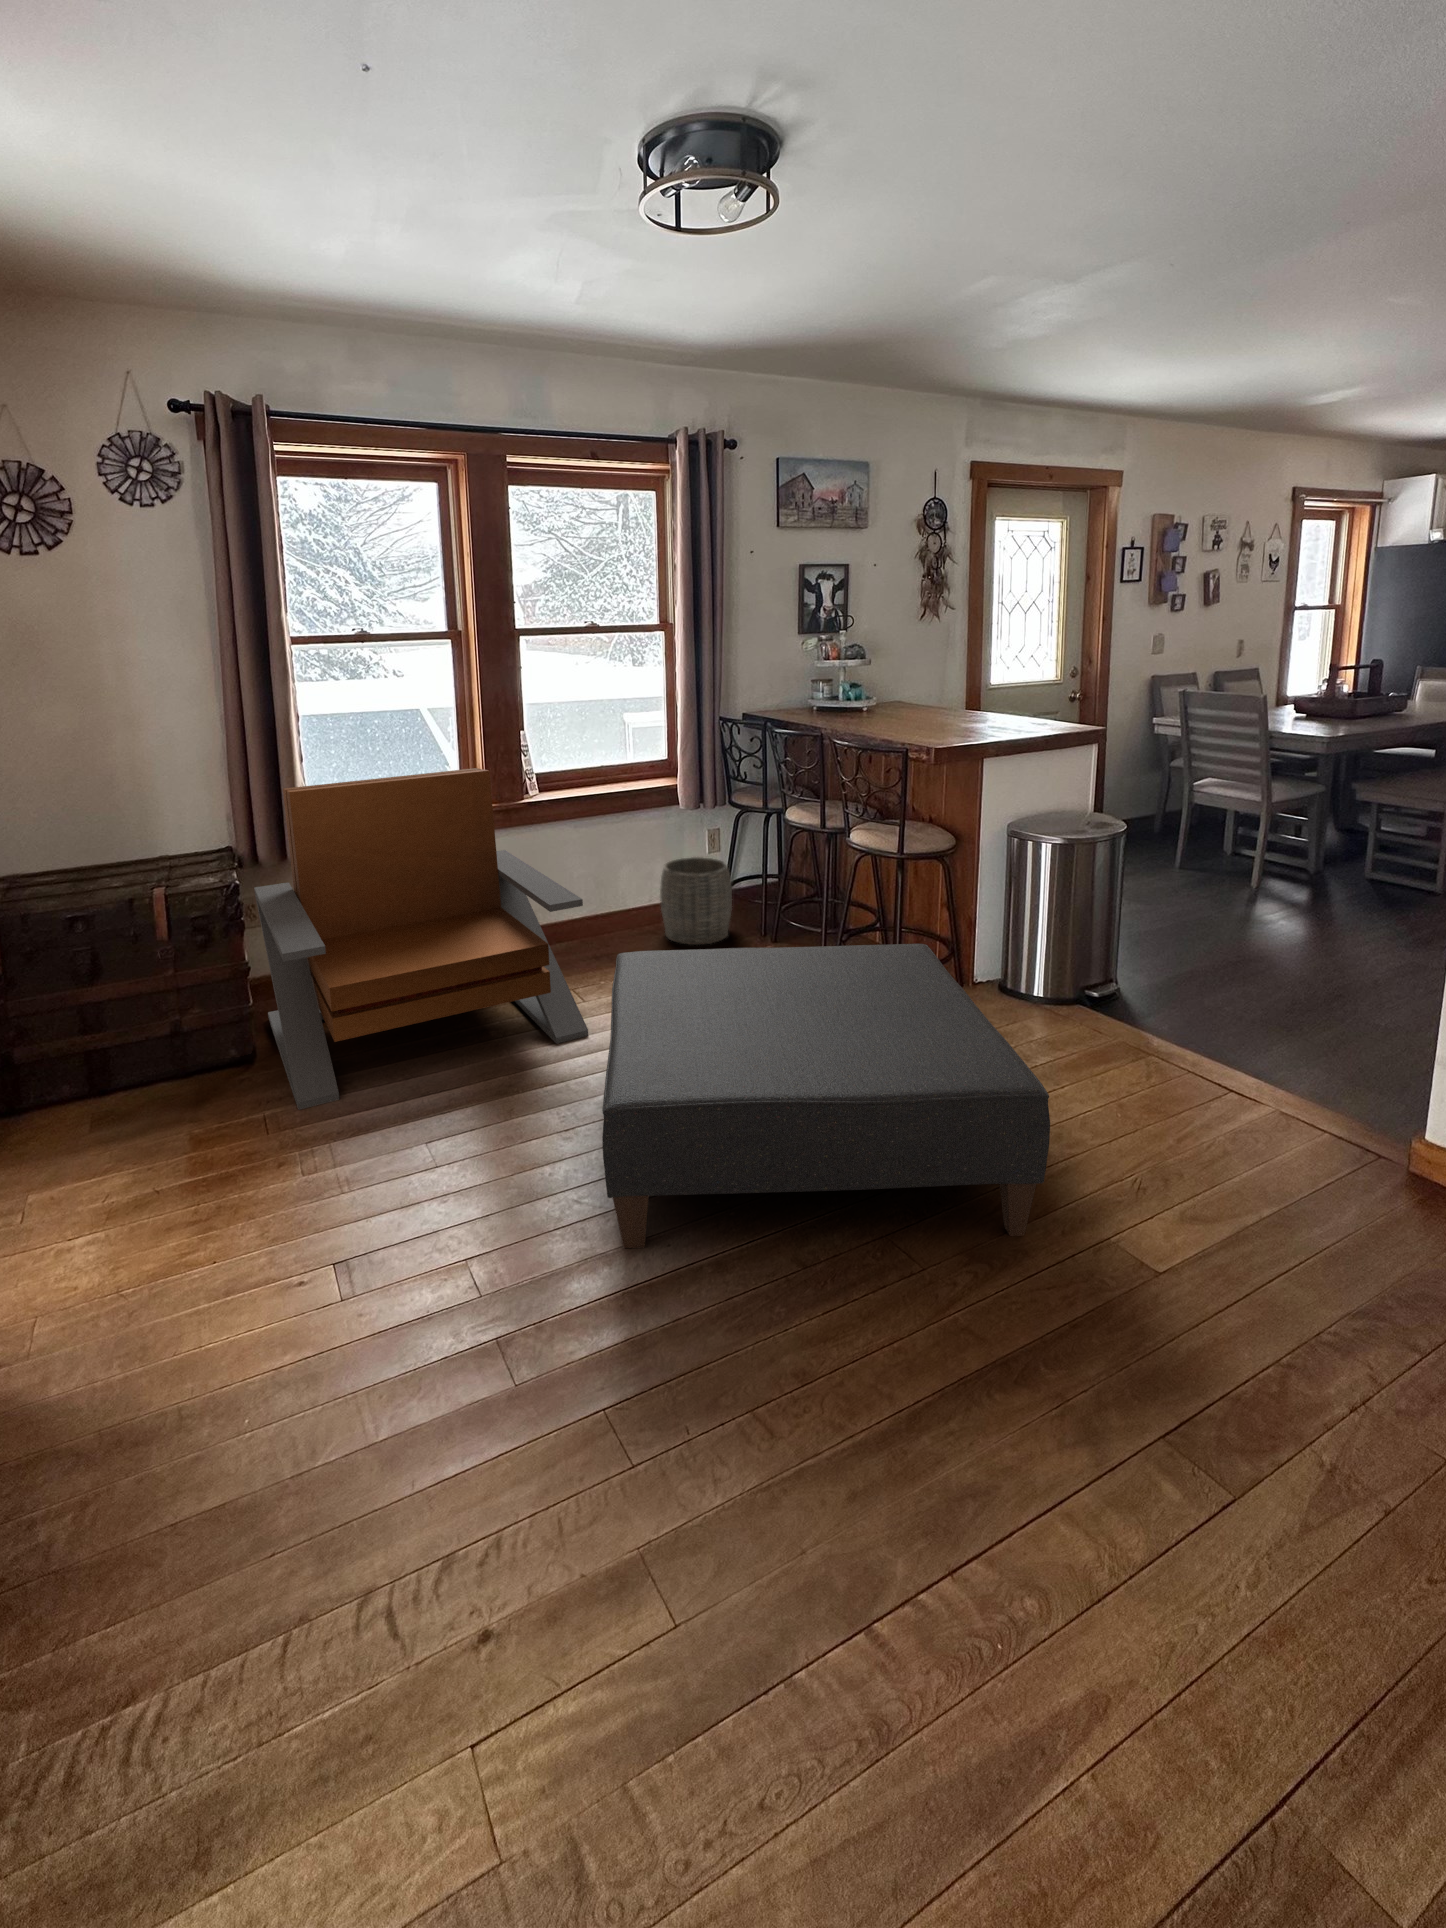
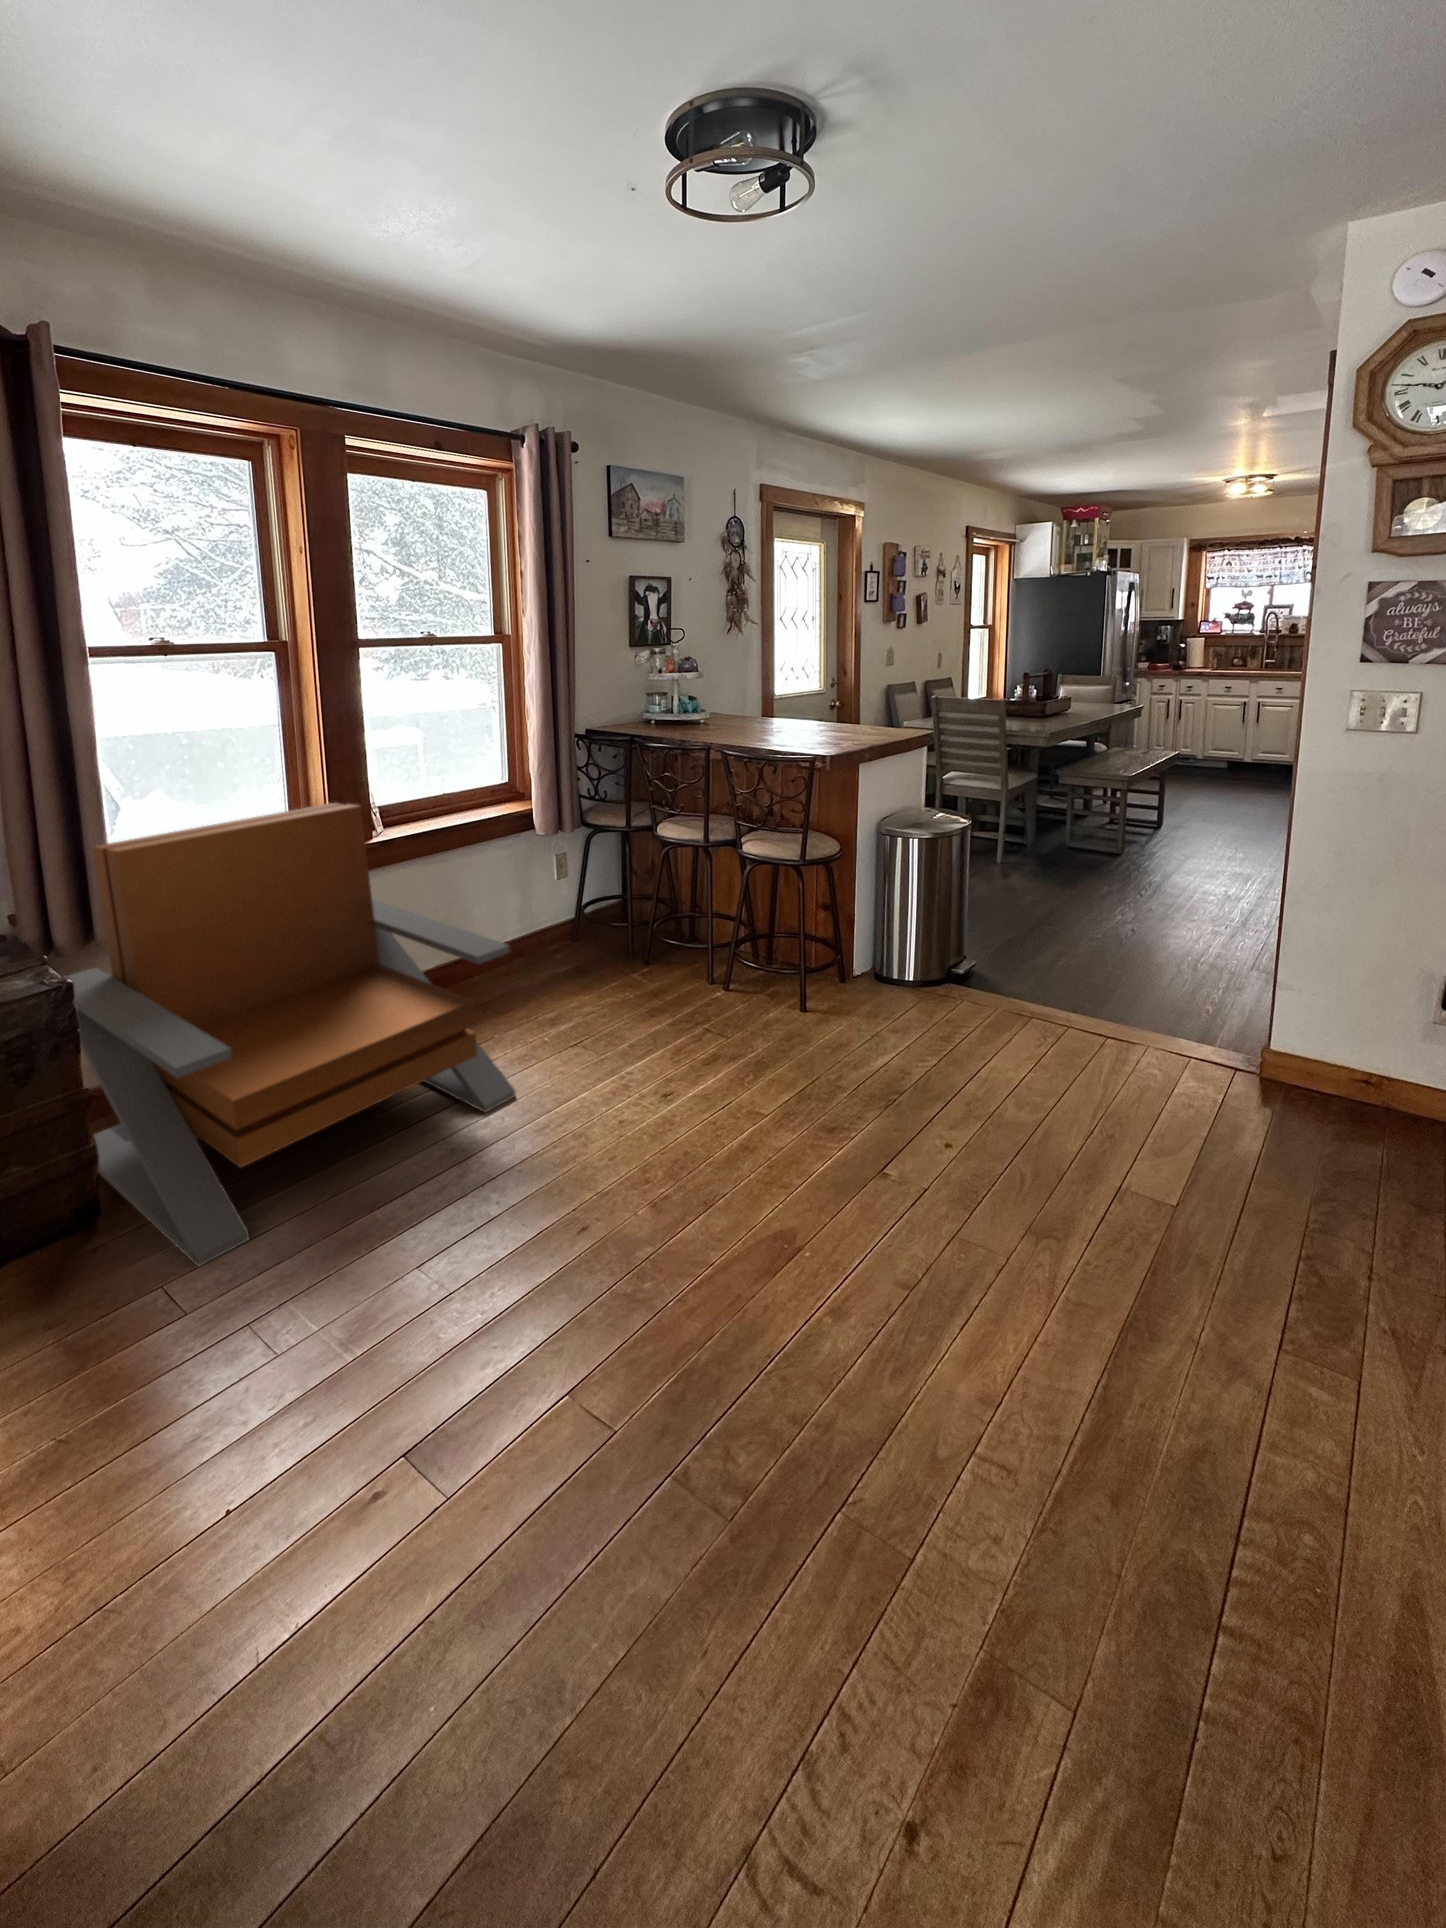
woven basket: present [660,857,732,945] -> none [518,881,595,976]
ottoman: present [602,944,1050,1248] -> none [567,949,1085,1337]

